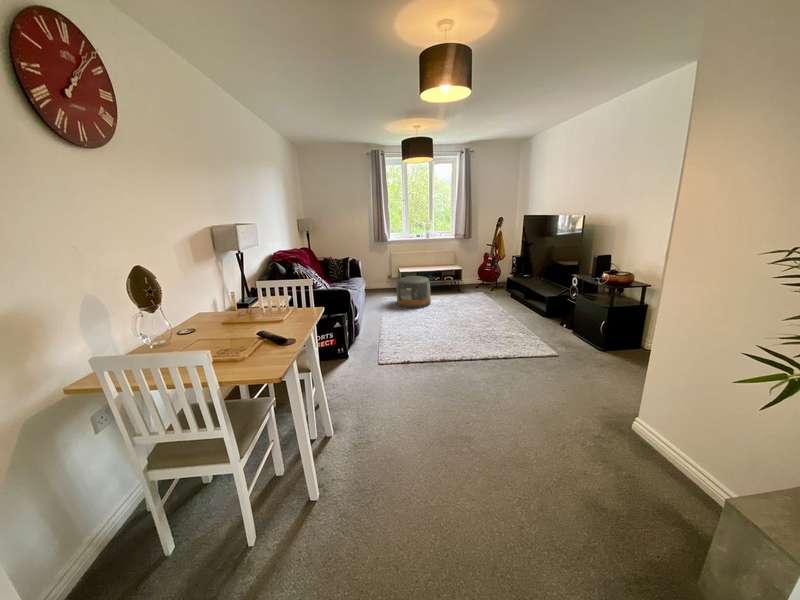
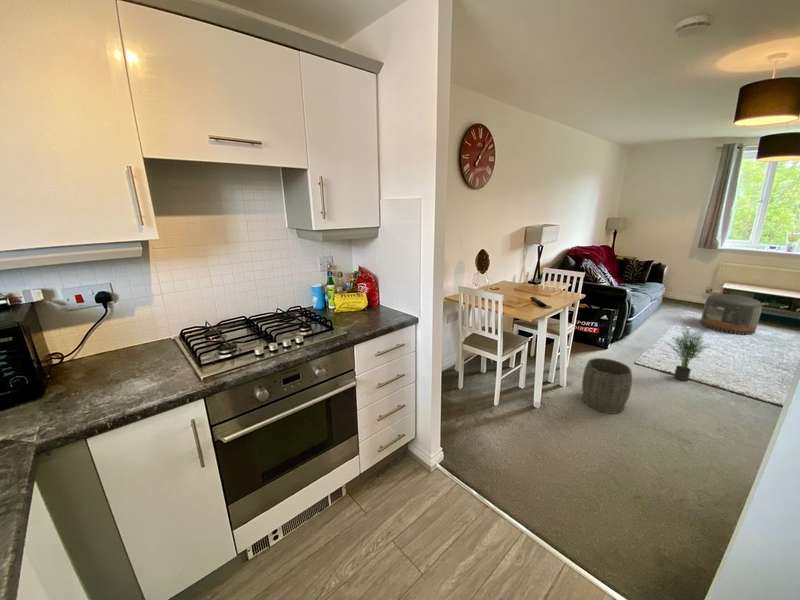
potted plant: none [399,309,439,367] -> present [669,331,708,381]
woven basket: none [356,378,410,452] -> present [582,358,632,413]

